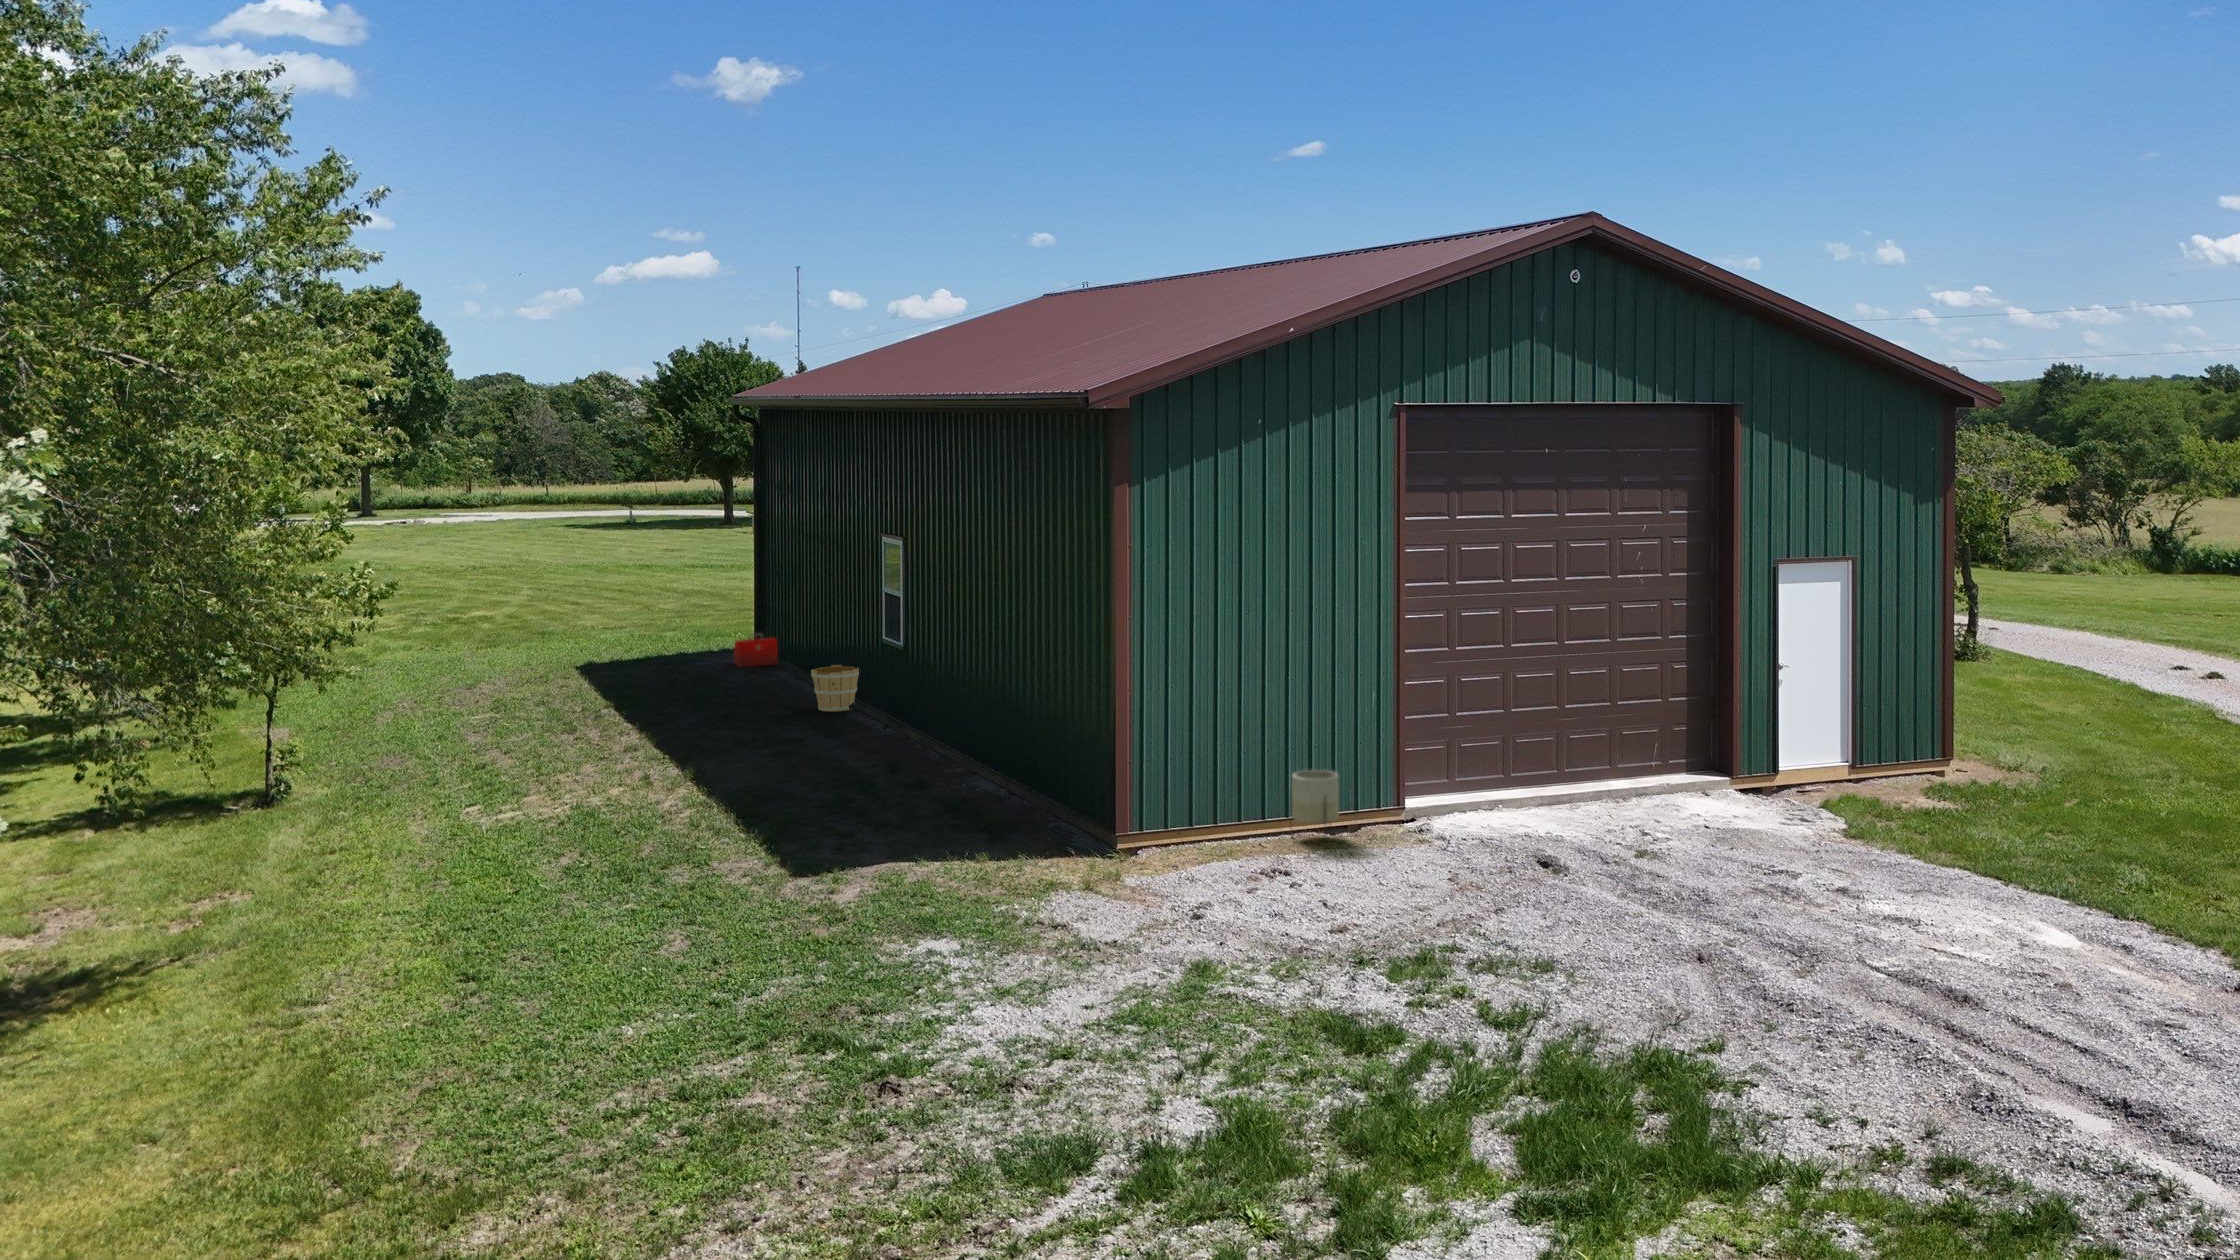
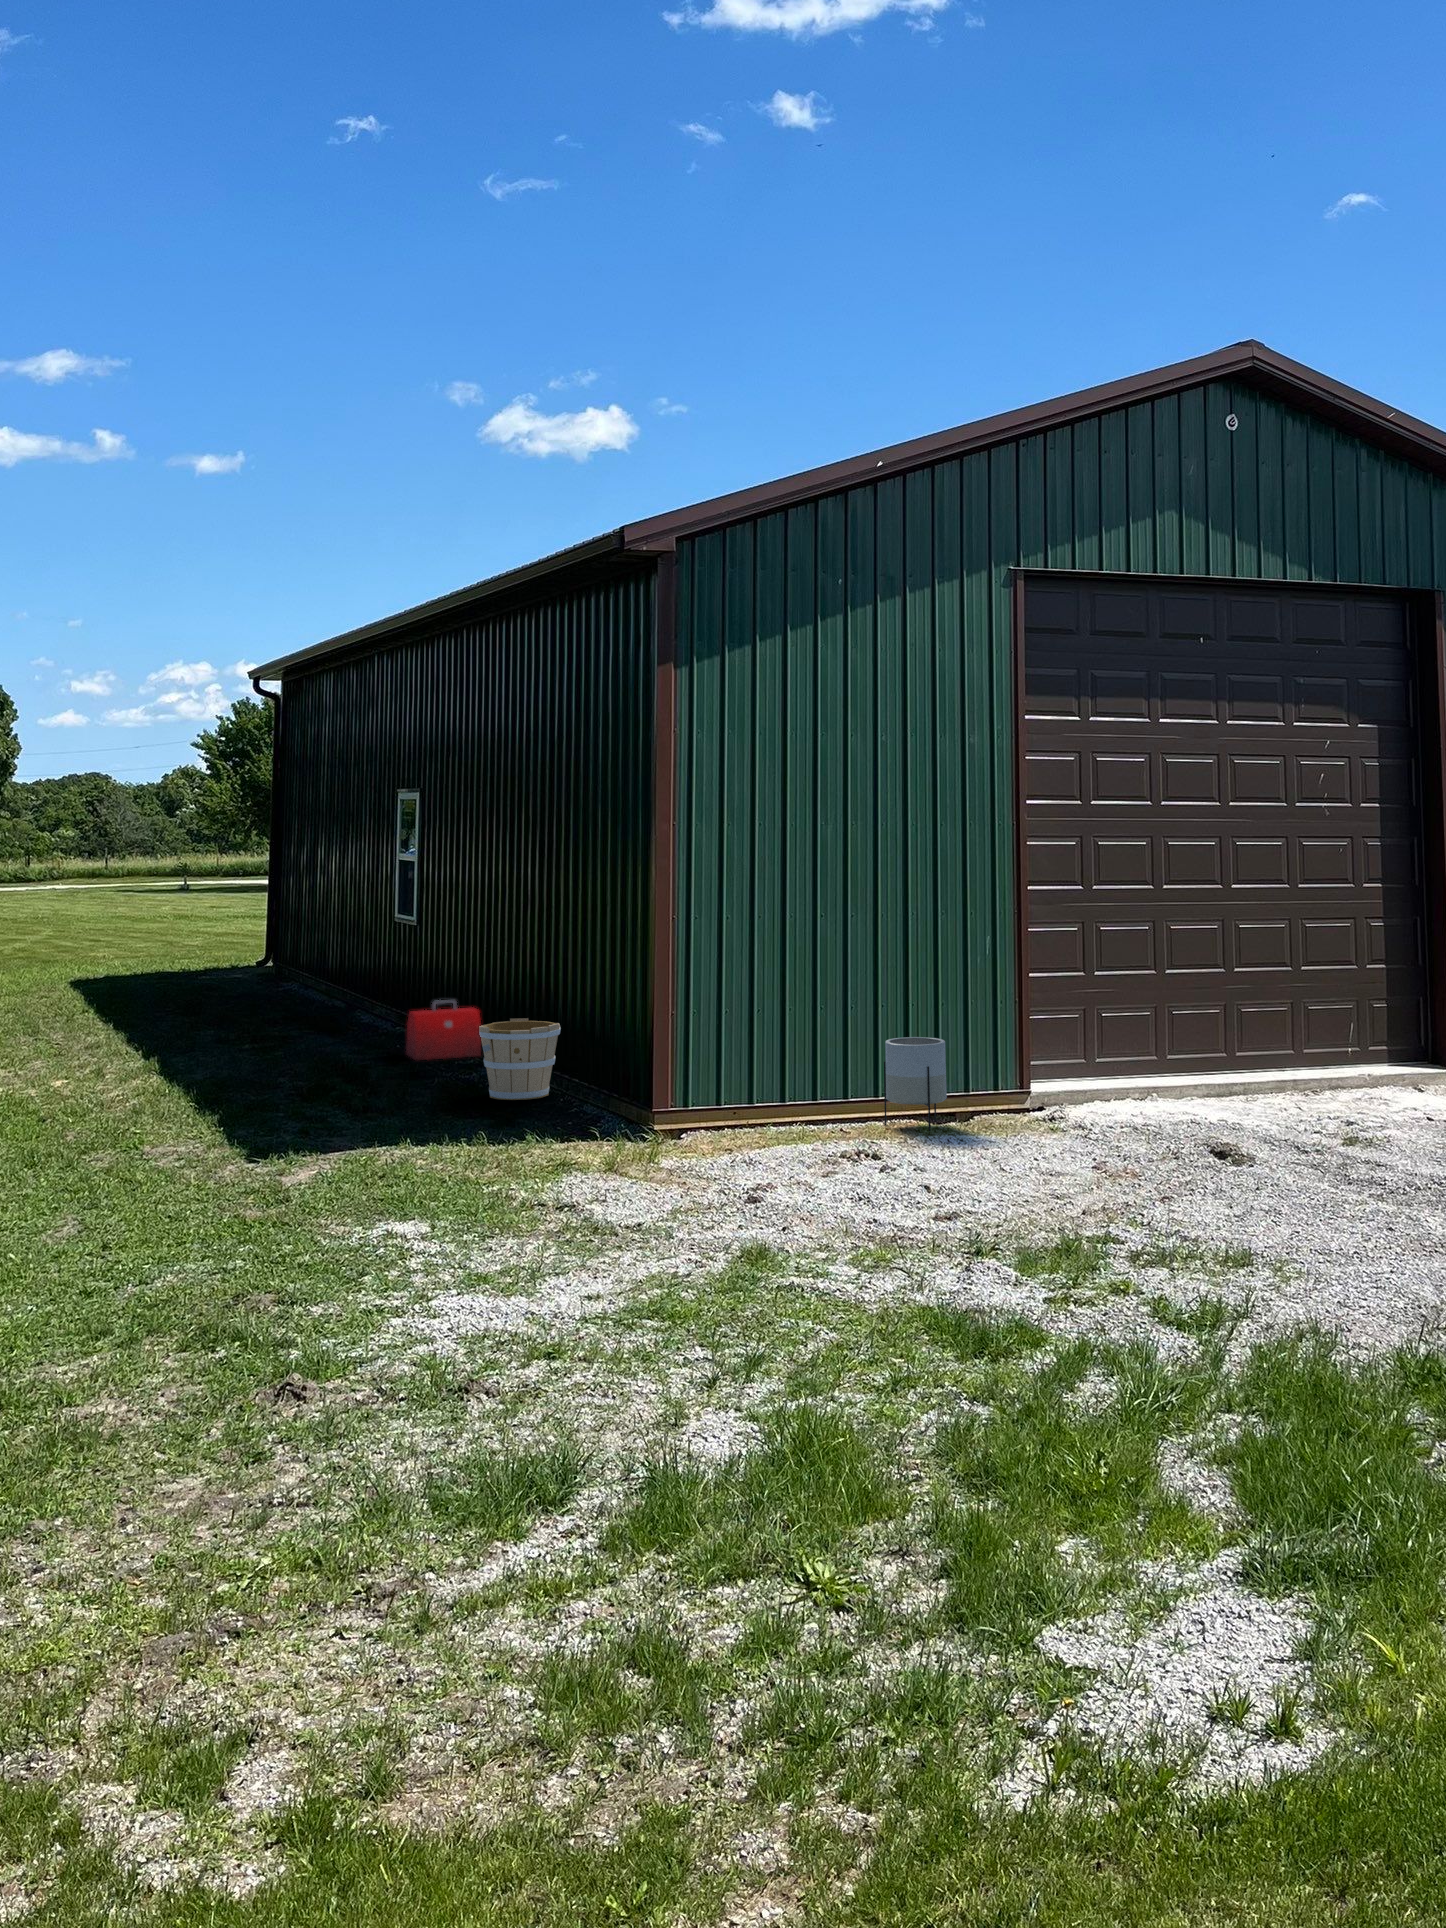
toolbox: present [734,635,778,667] -> present [406,1000,481,1060]
wooden bucket: present [811,665,859,712] -> present [479,1018,561,1100]

